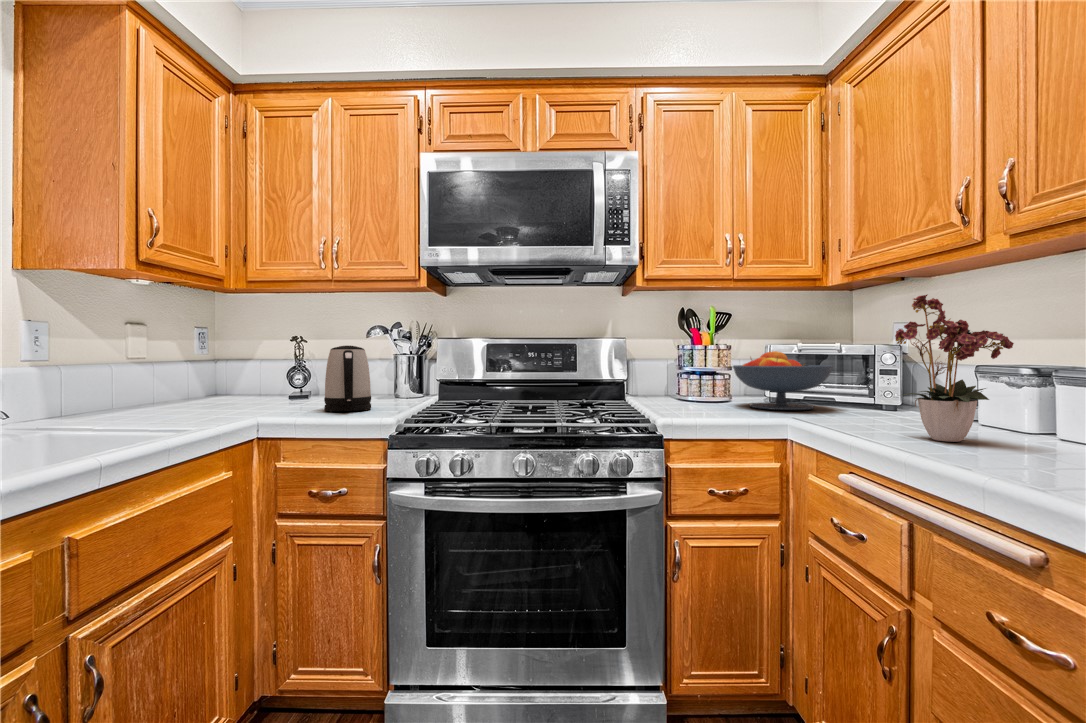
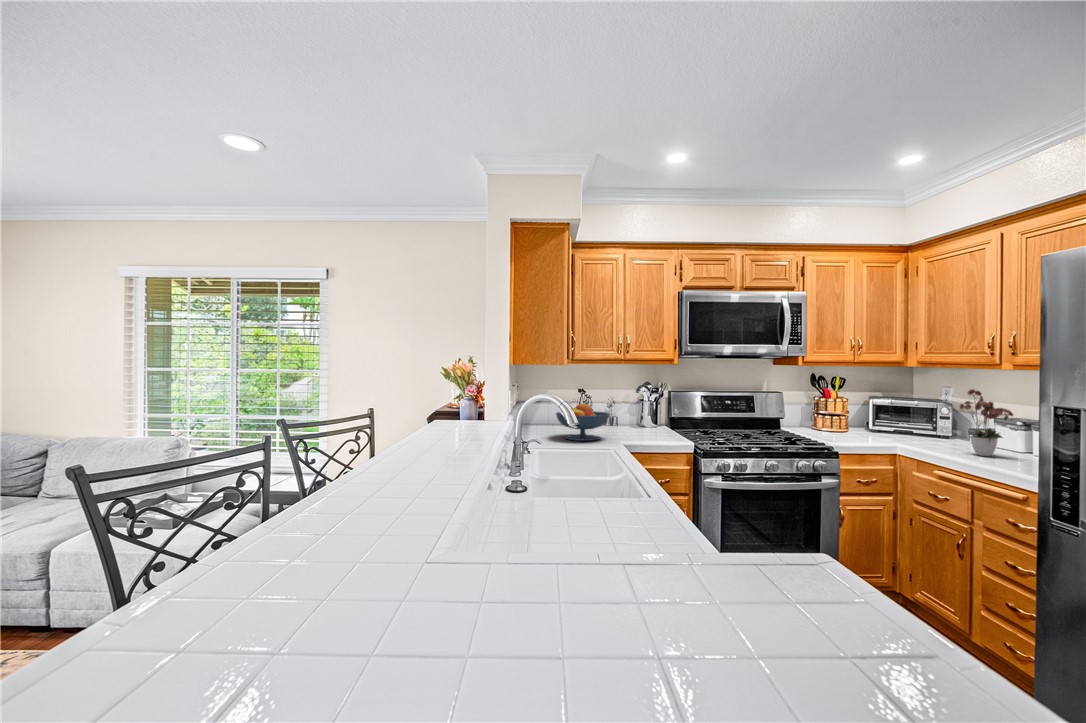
kettle: present [324,346,371,411] -> none [634,400,660,437]
fruit bowl: present [733,351,833,410] -> present [556,404,610,441]

